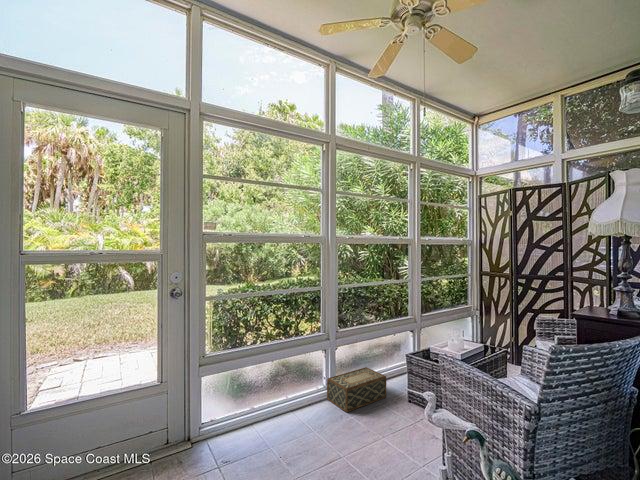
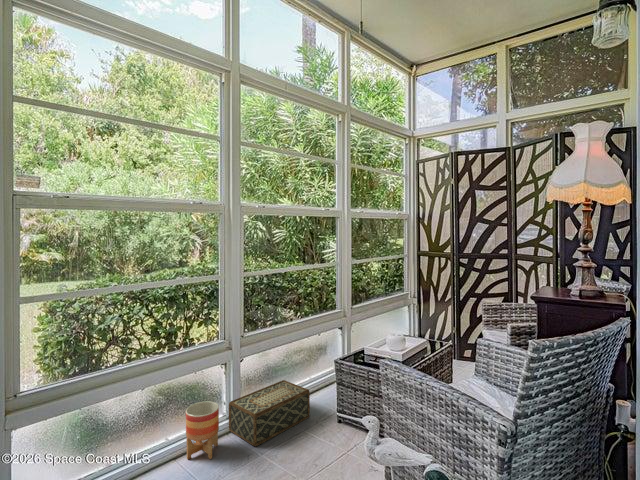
planter: none [300,376,321,416] -> present [186,401,219,459]

